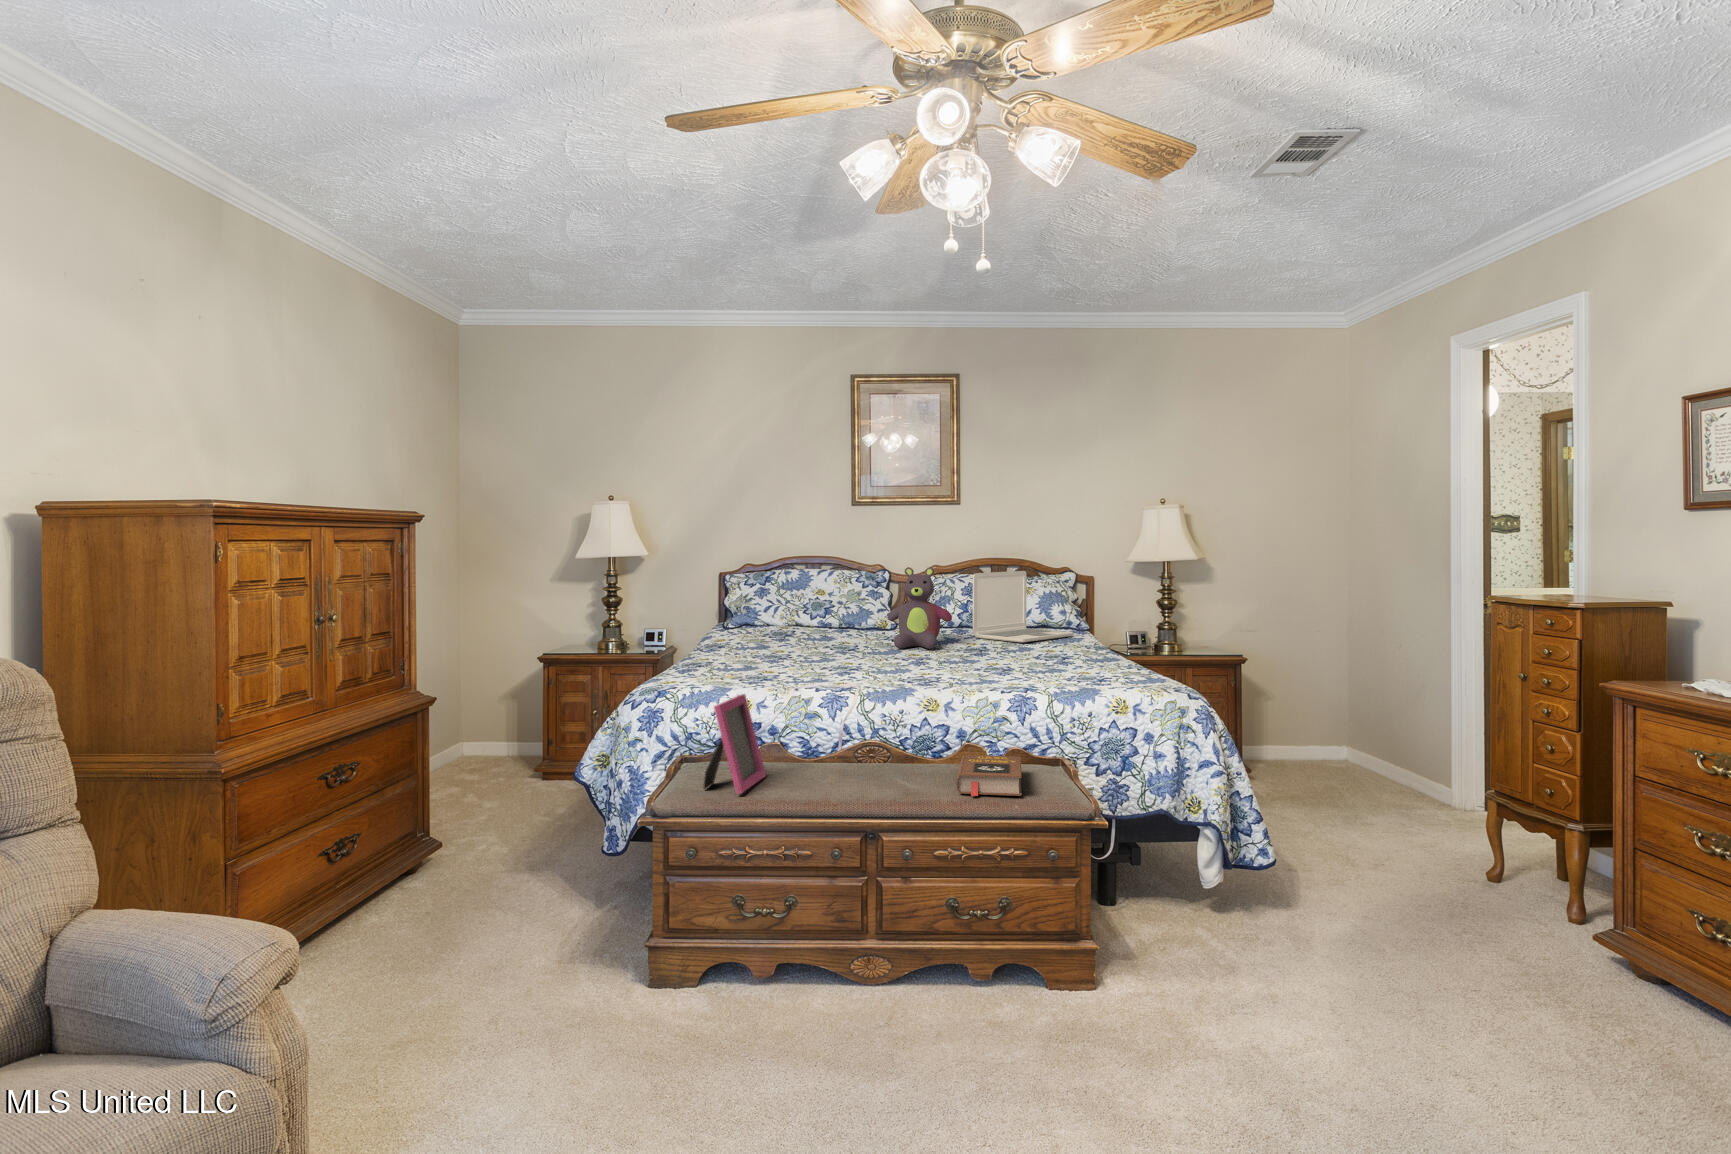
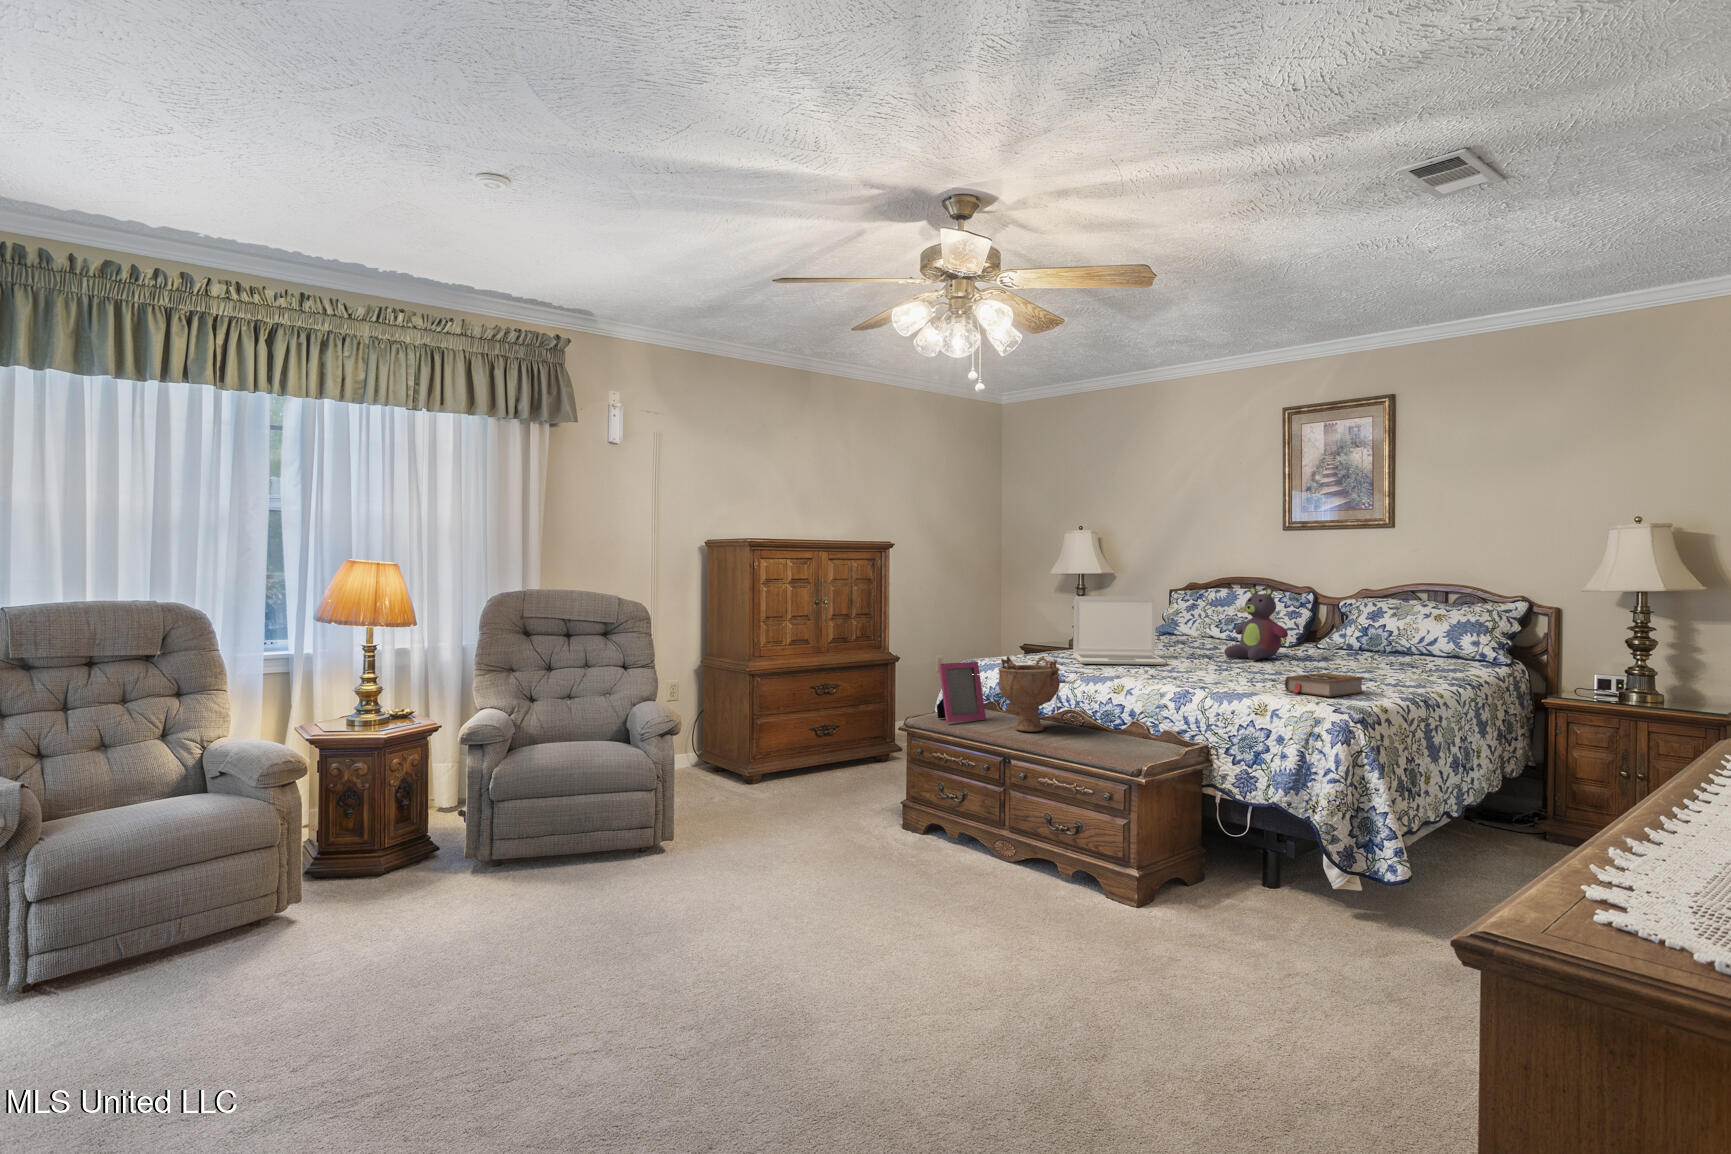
laptop: present [973,571,1073,642] -> present [1073,596,1166,665]
decorative bowl: none [803,674,899,785] -> present [998,656,1060,732]
book: present [956,755,1021,796] -> present [1285,673,1365,697]

